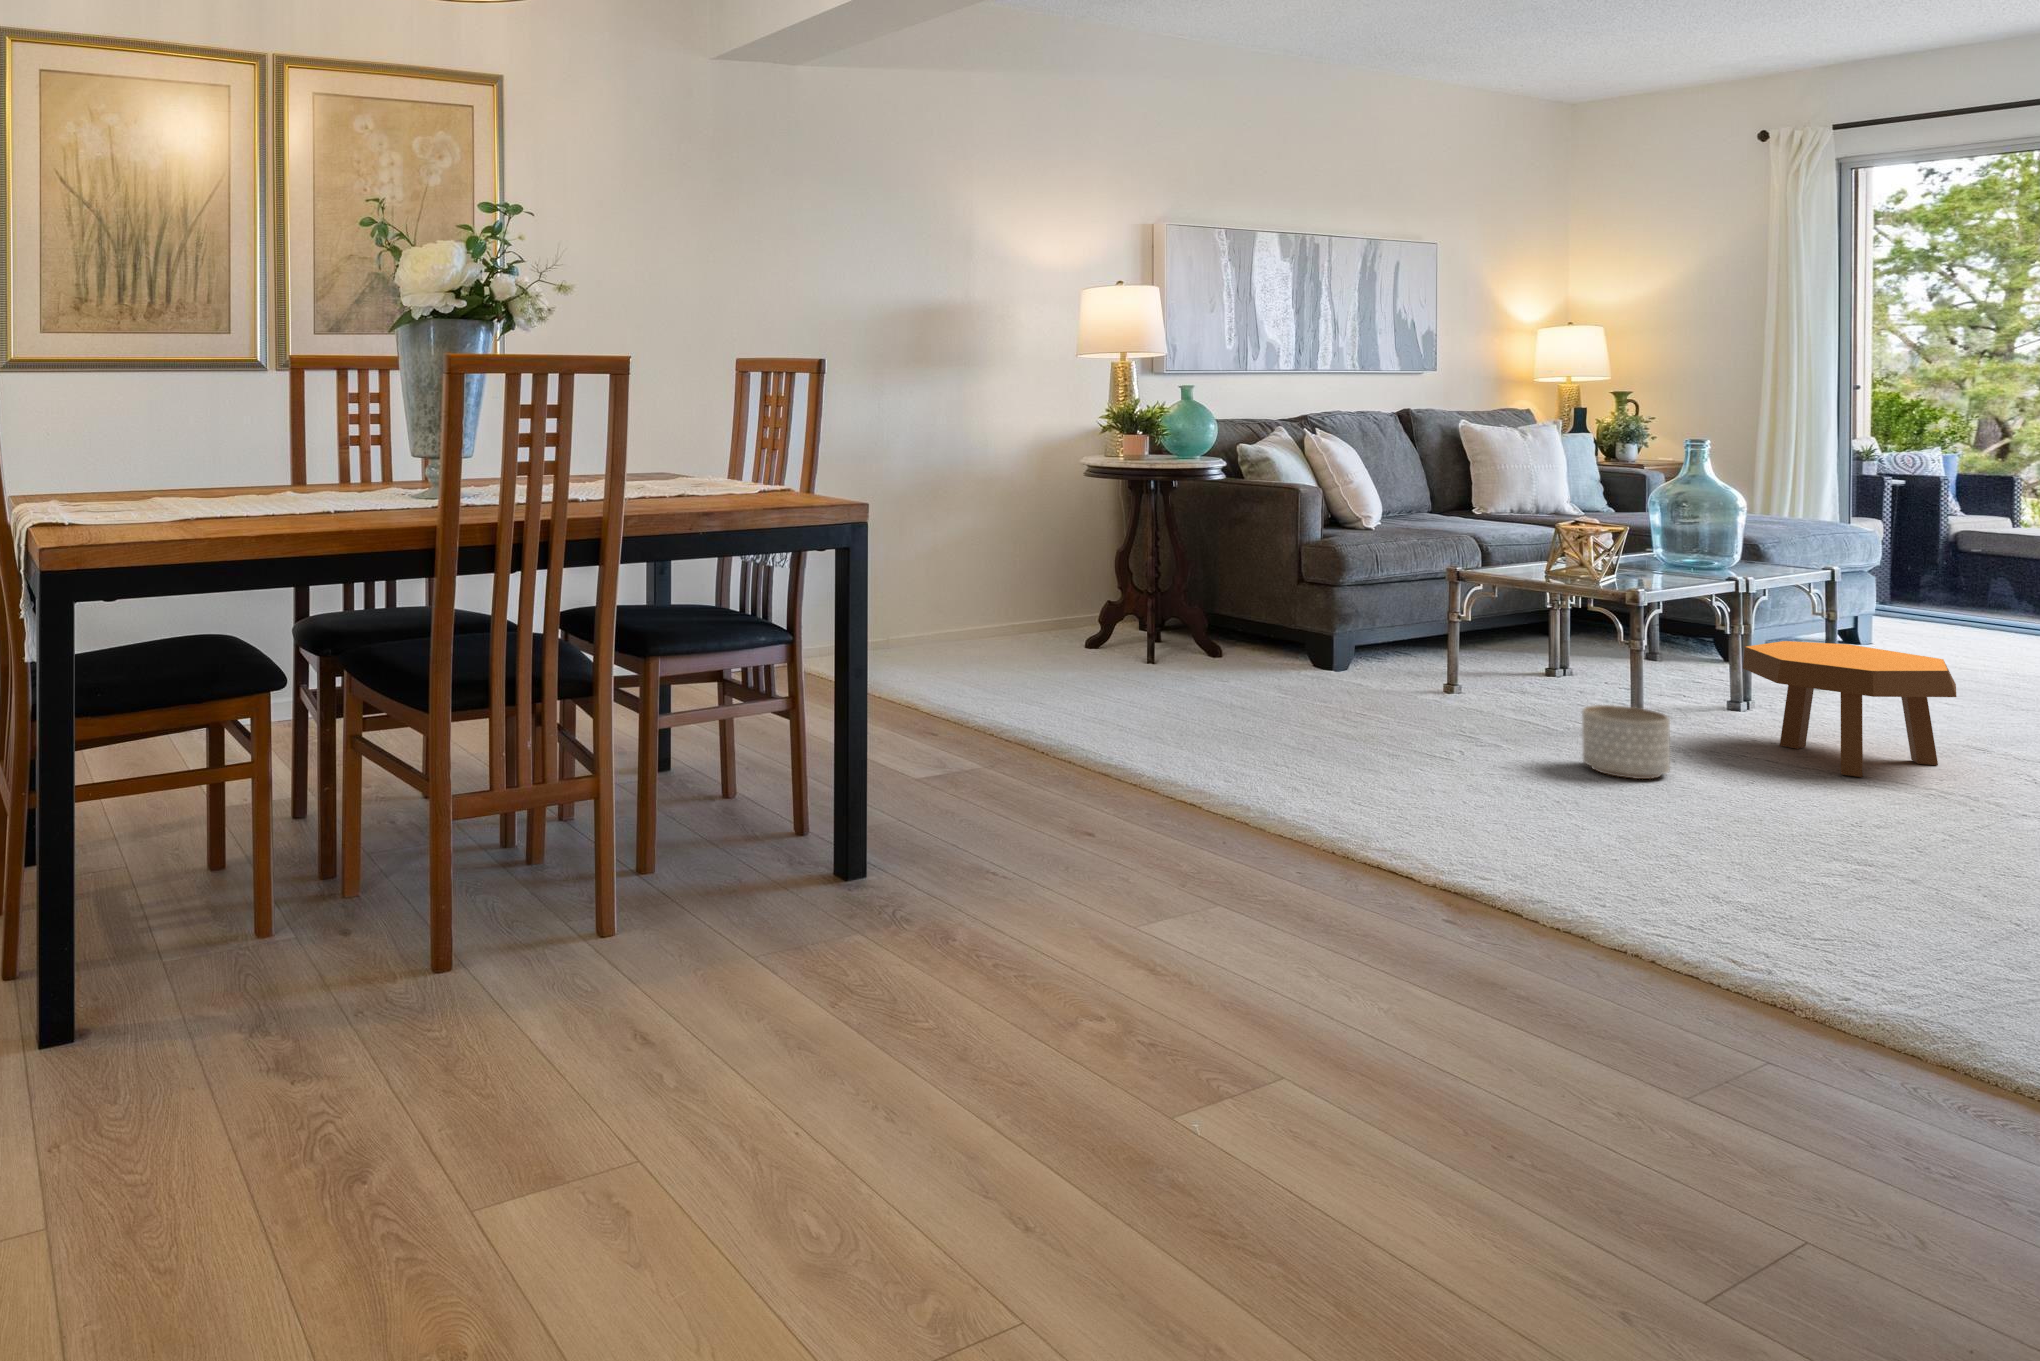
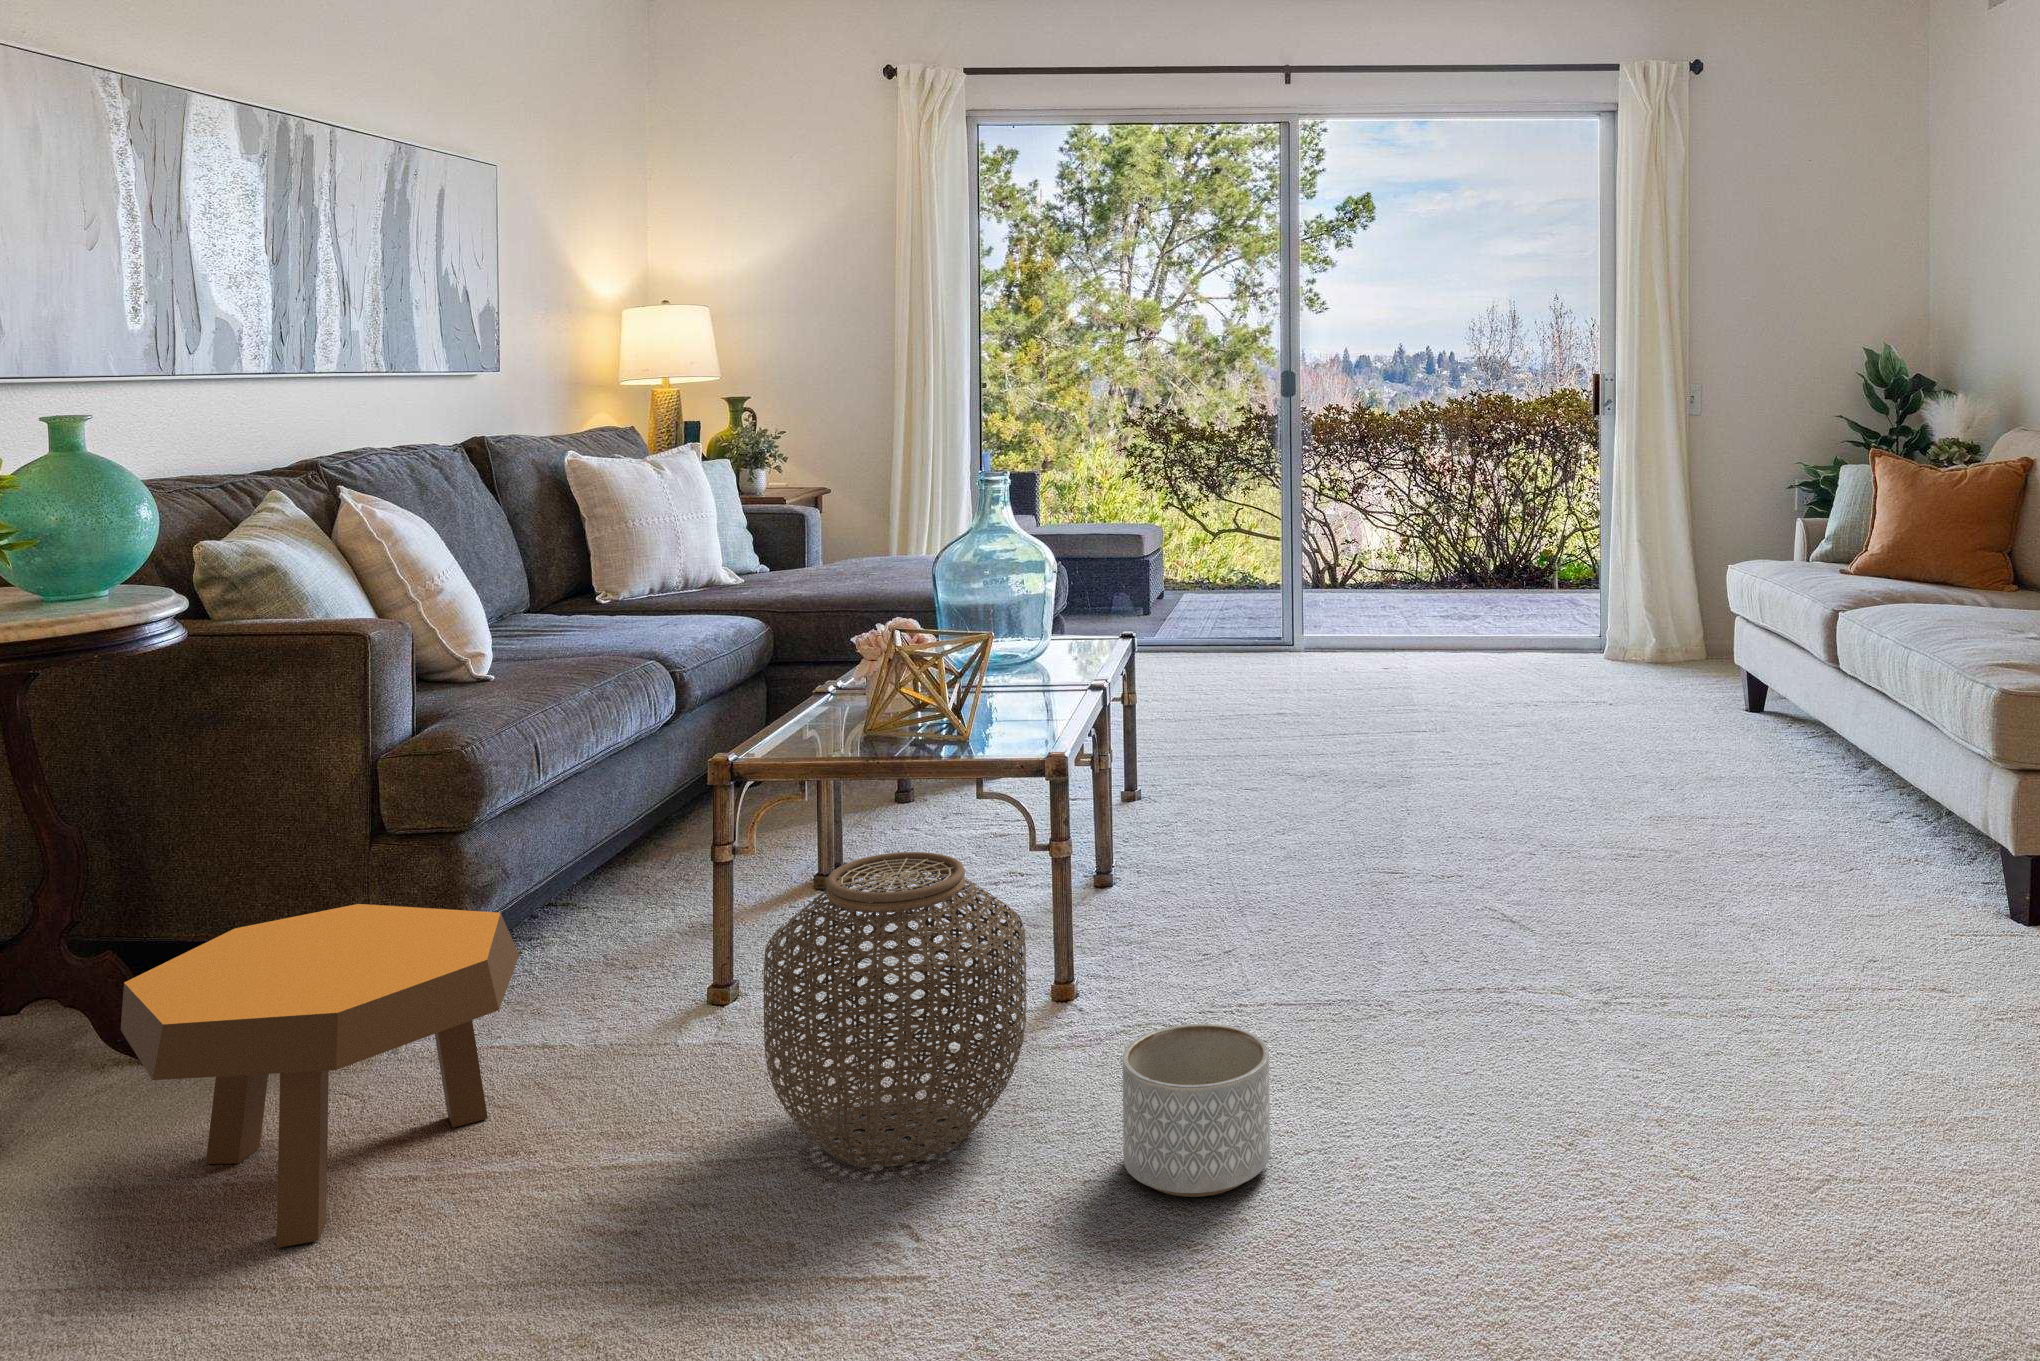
woven basket: none [1424,602,1561,741] -> present [764,852,1027,1168]
footstool: present [1743,641,1957,777] -> present [121,904,519,1248]

